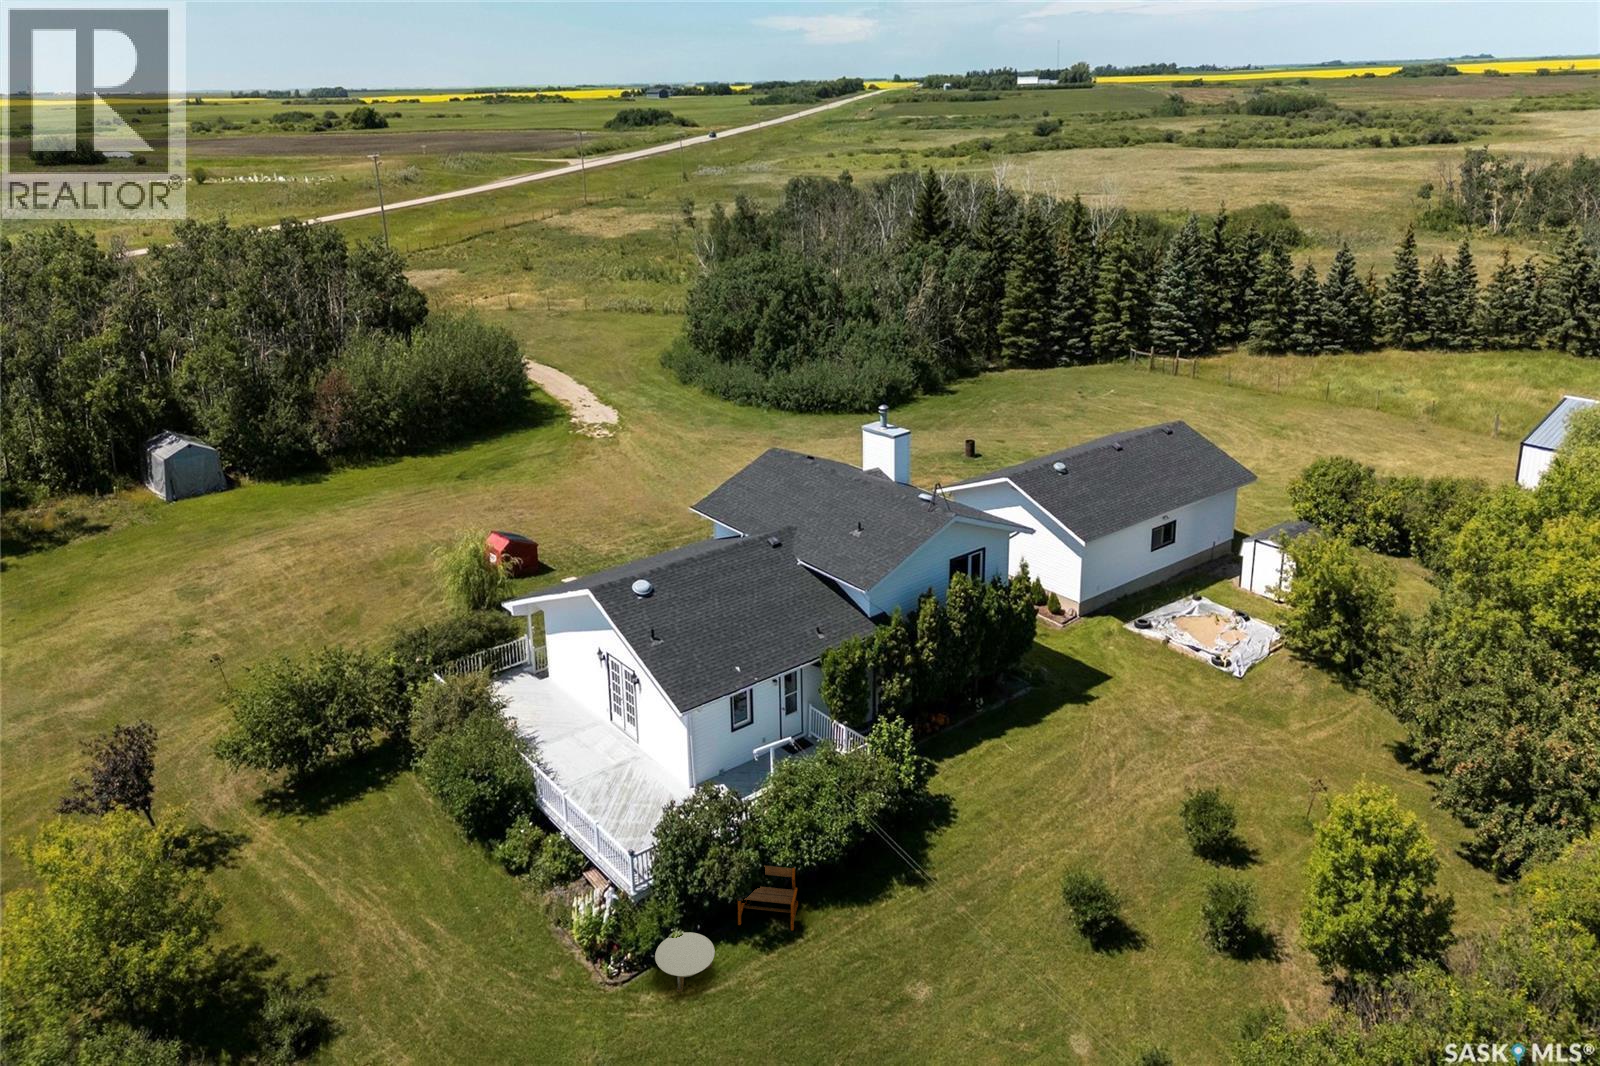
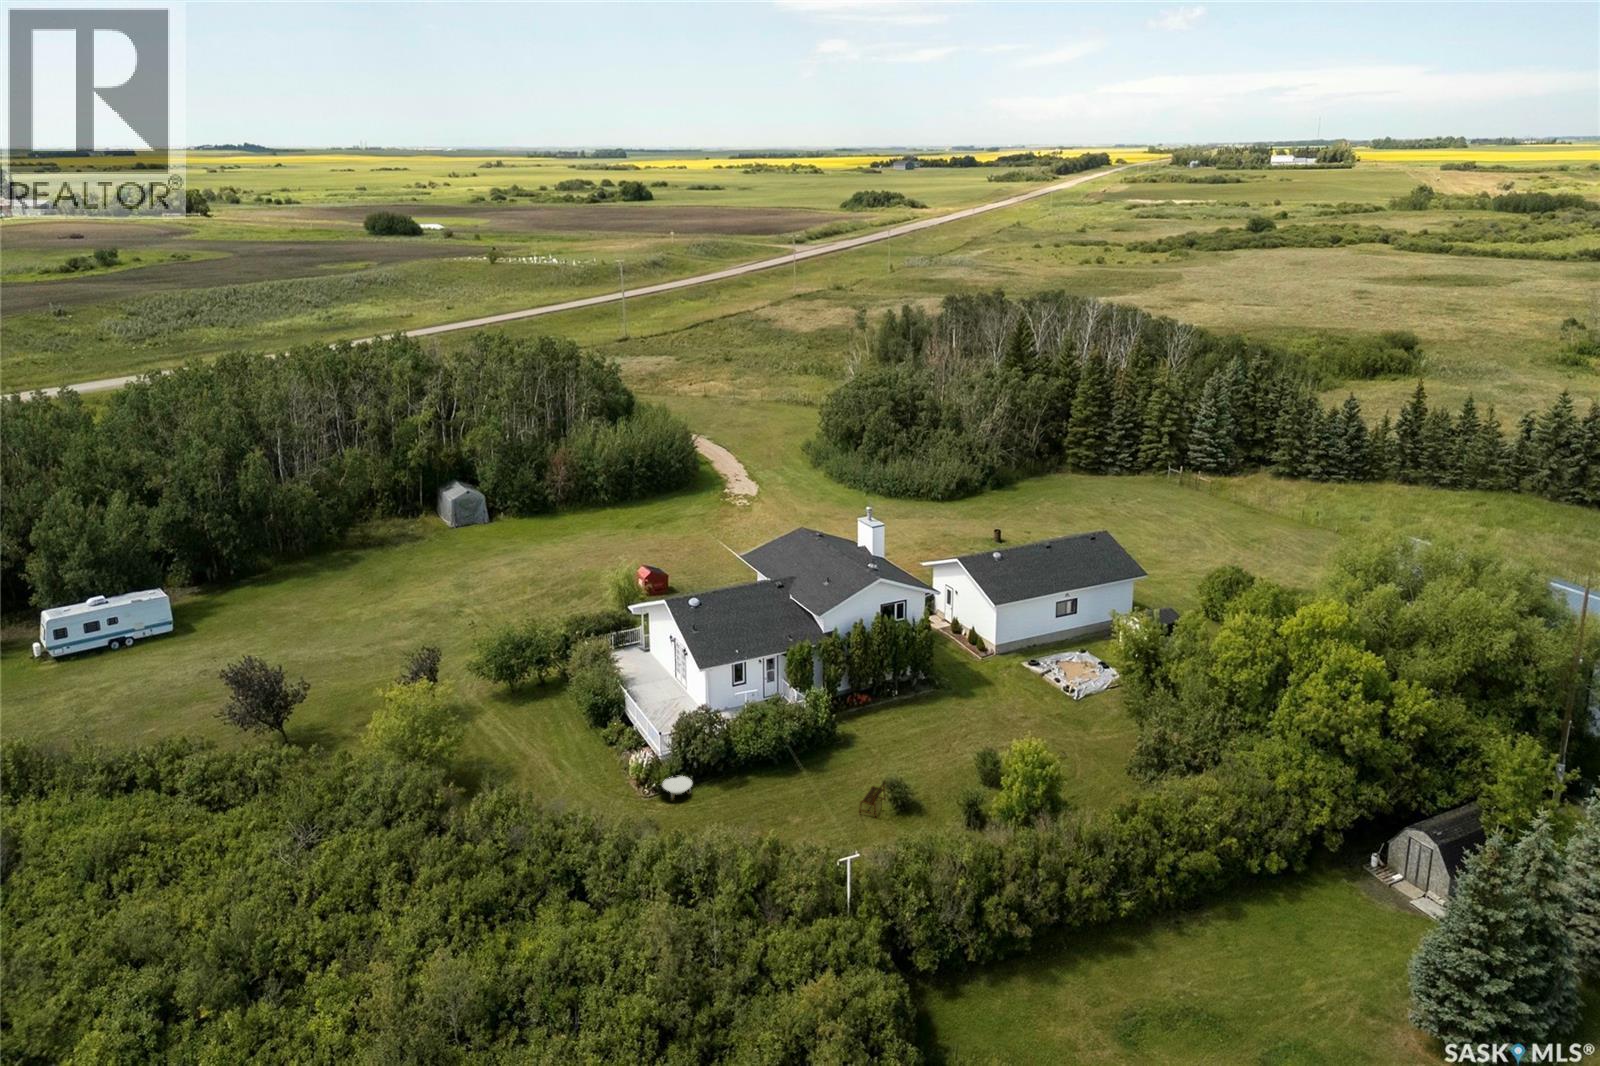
bench: present [738,866,798,931] -> present [859,781,886,817]

